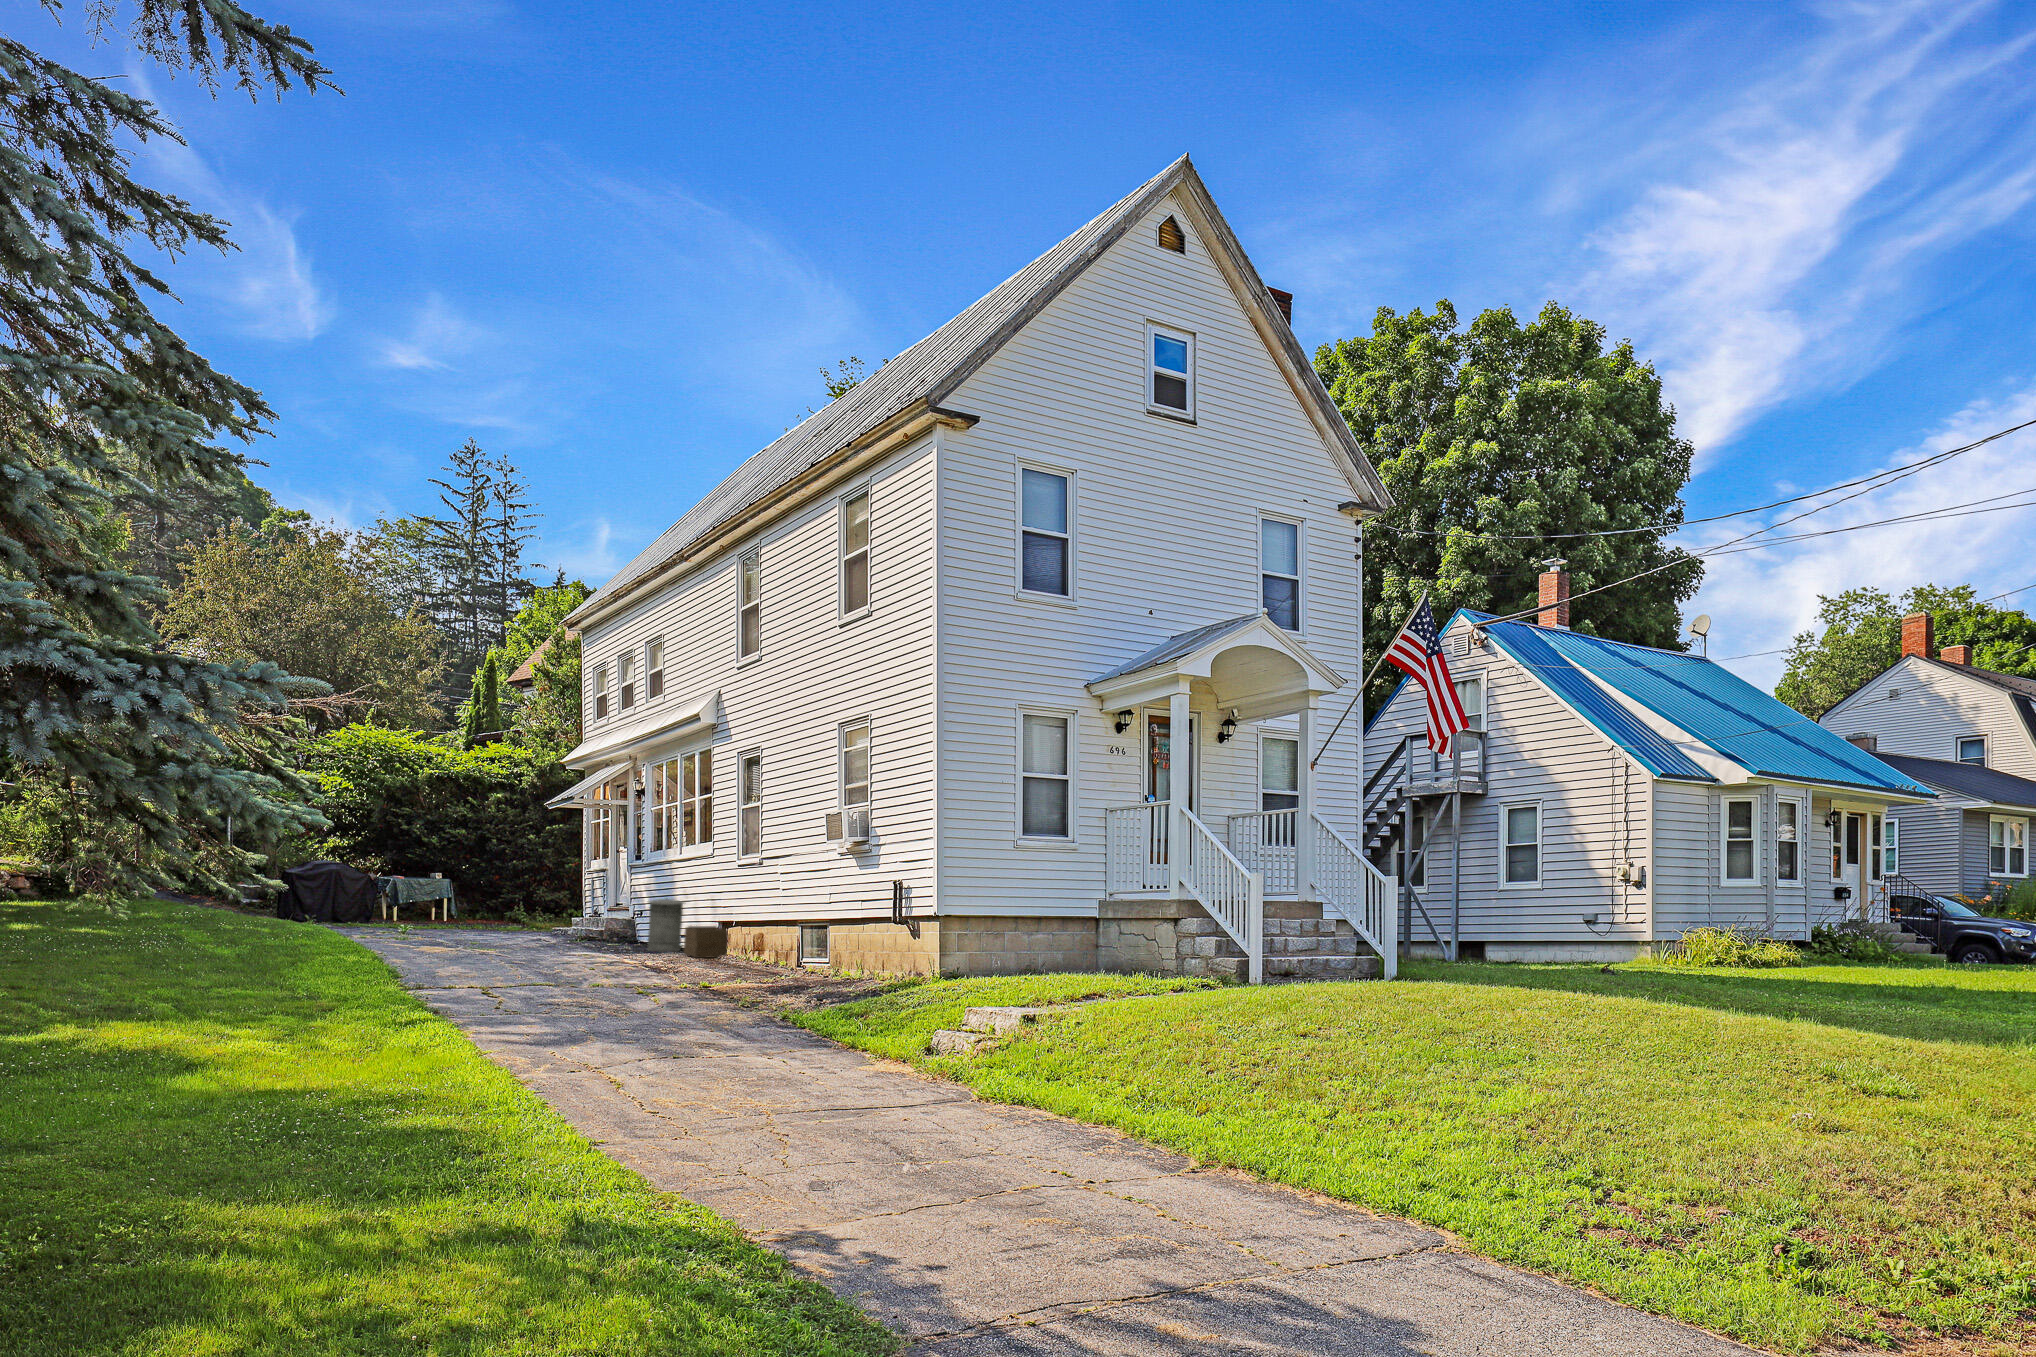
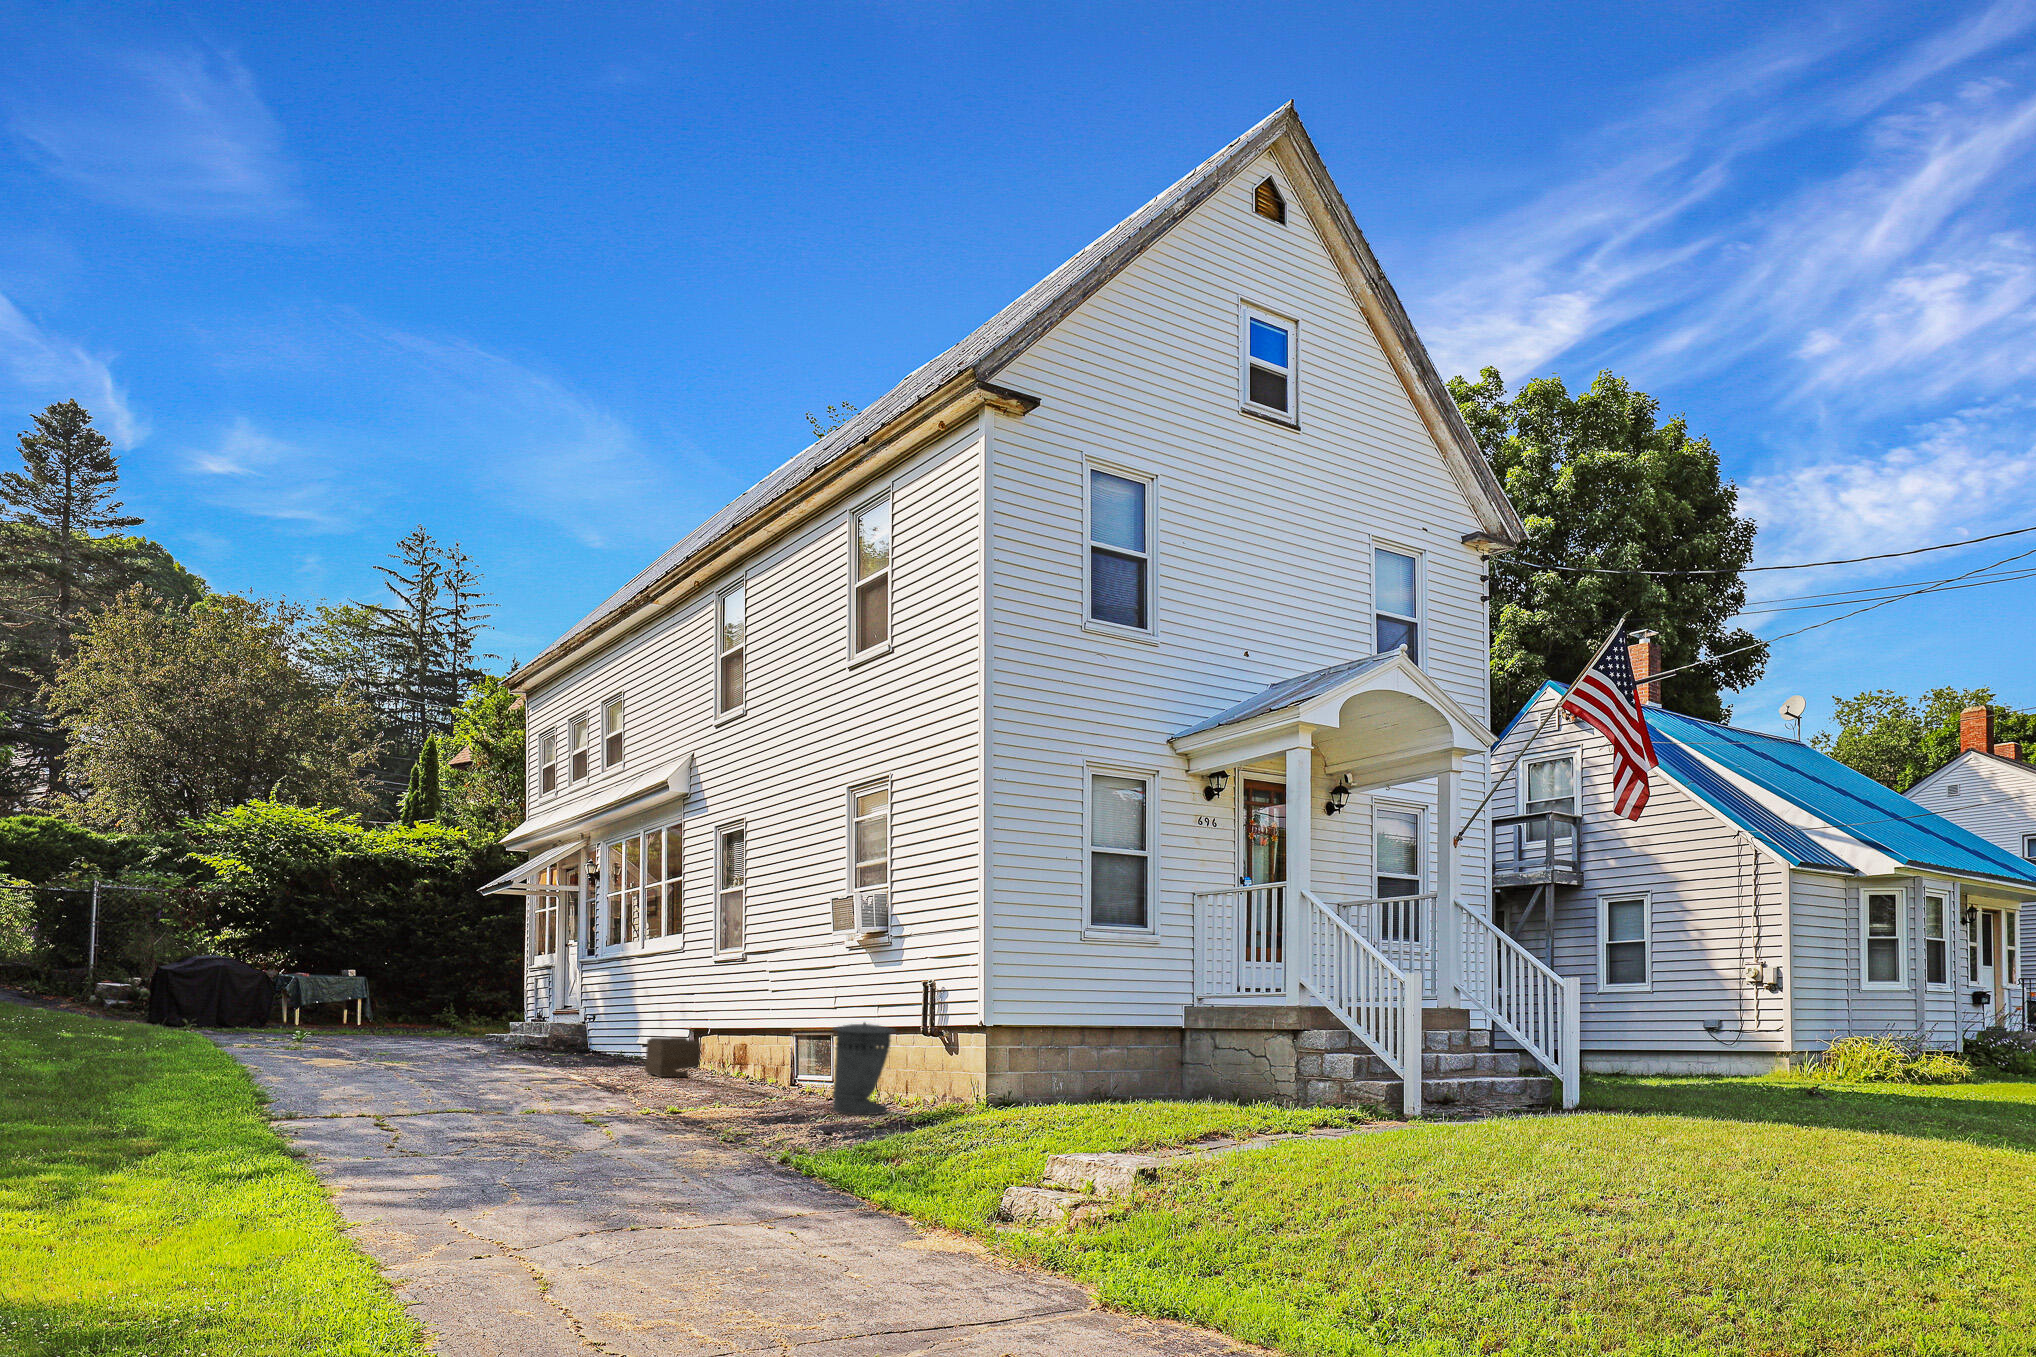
trash can: present [648,899,684,952] -> present [832,1022,895,1115]

